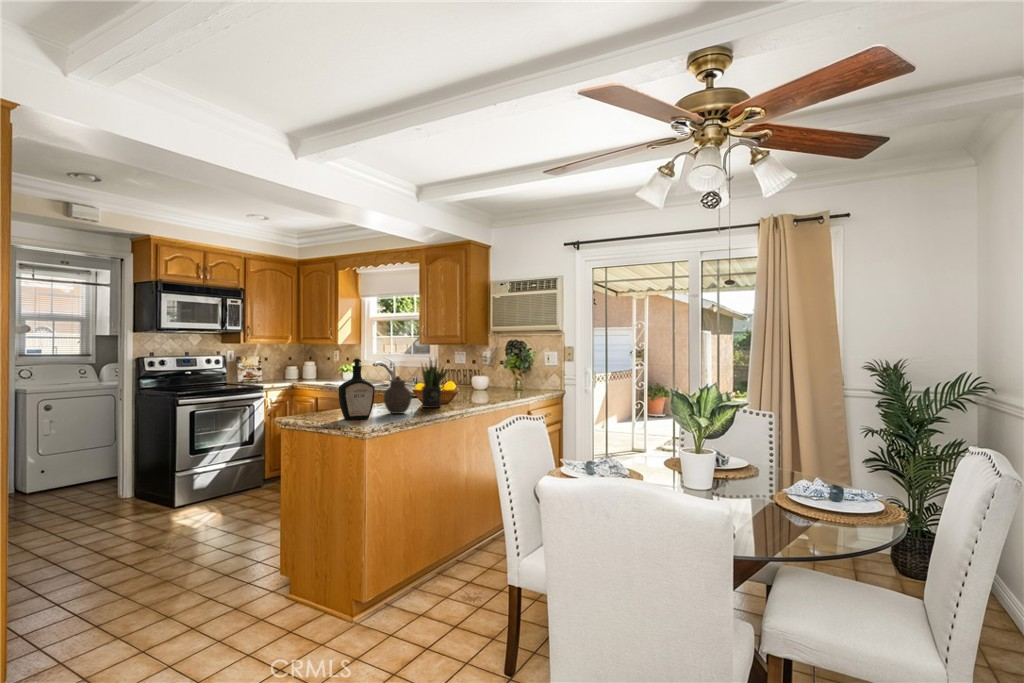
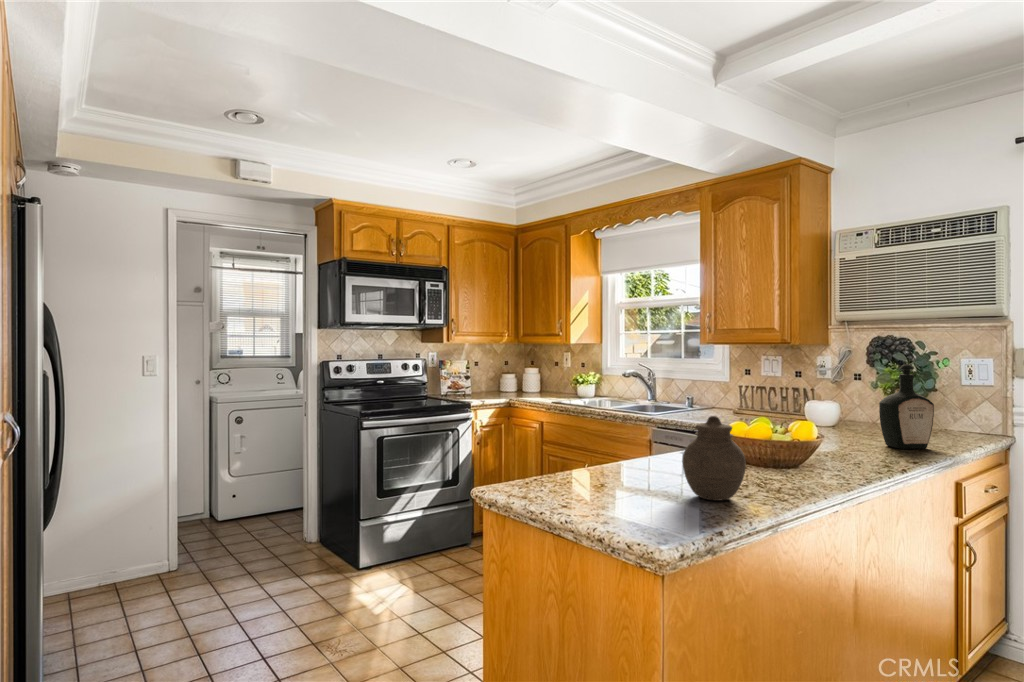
bottle: present [339,358,375,420] -> present [879,364,934,449]
potted plant: present [422,358,449,408] -> none [748,371,820,481]

